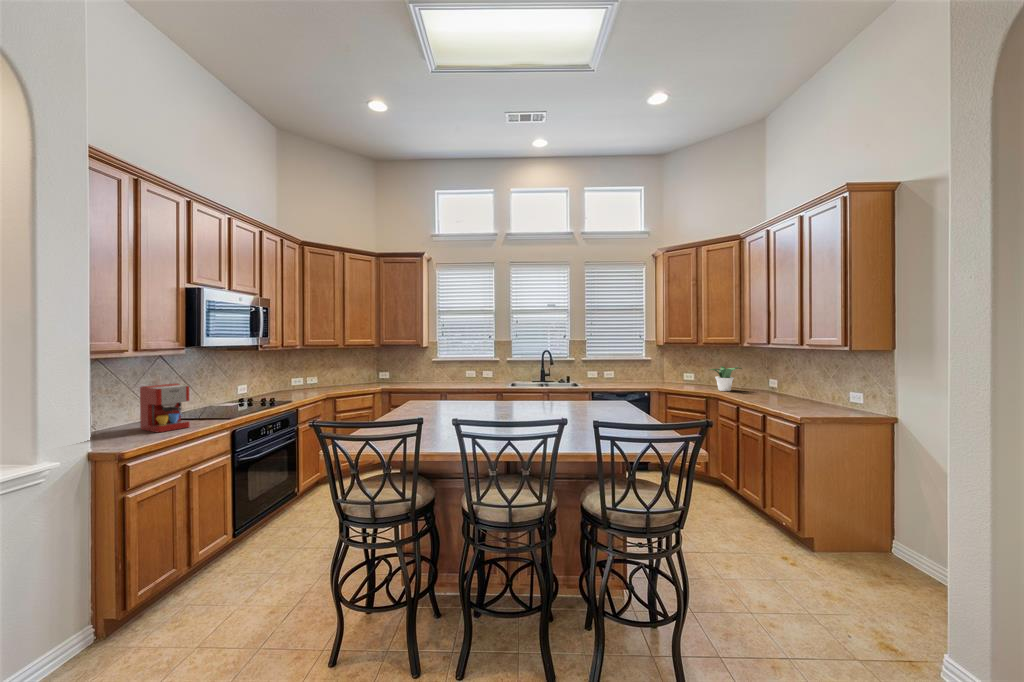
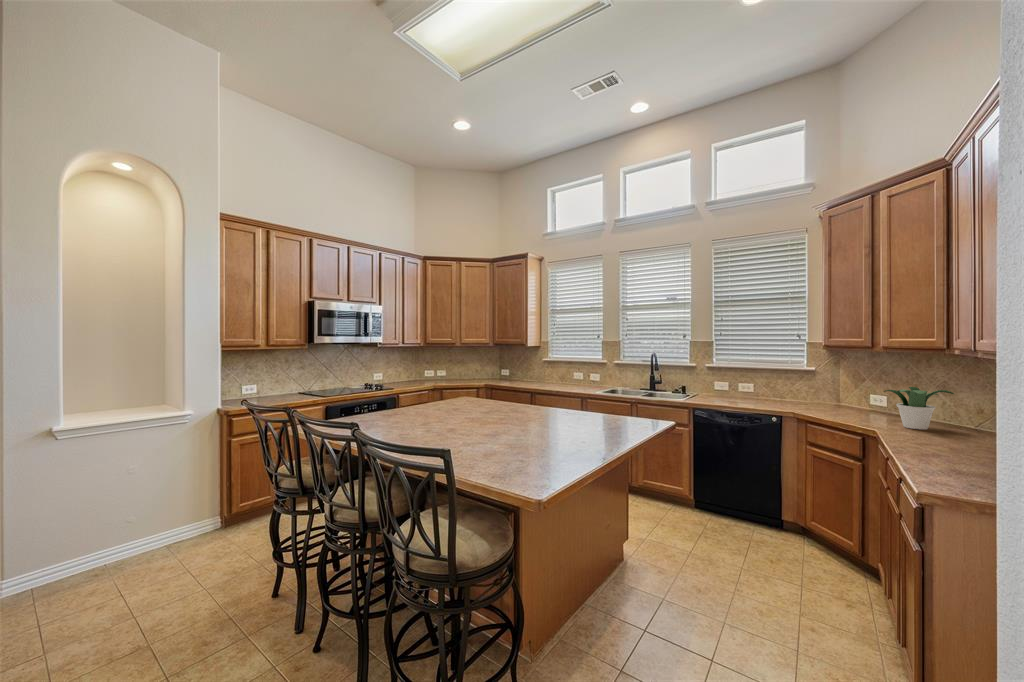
coffee maker: present [140,383,190,432] -> none [274,369,299,401]

